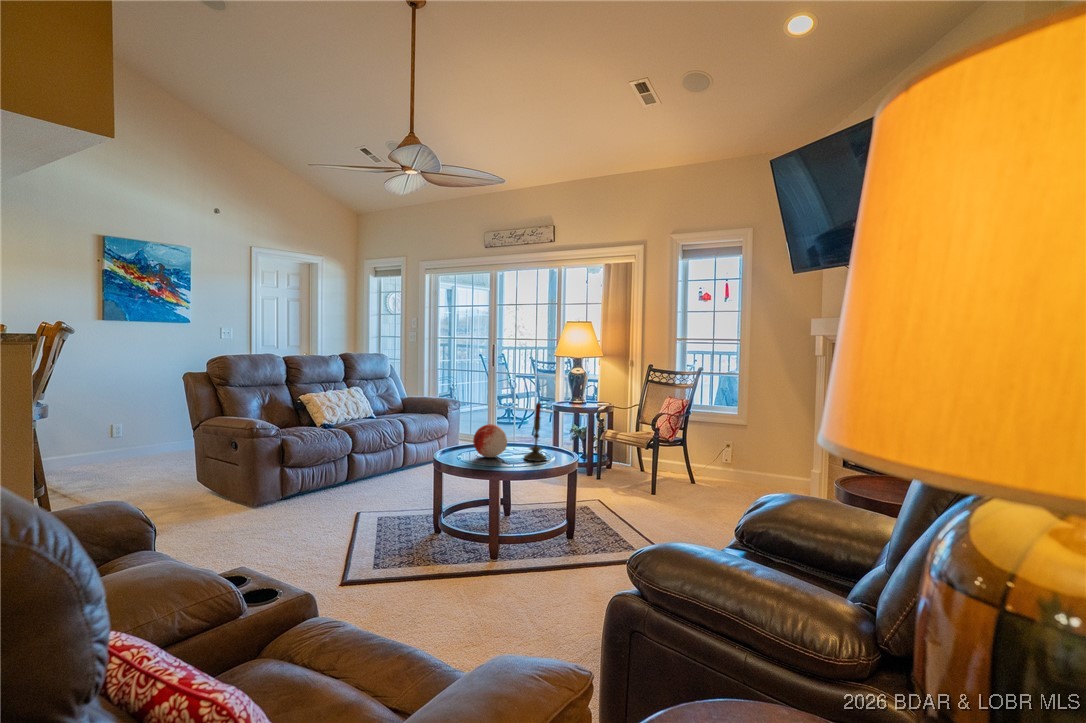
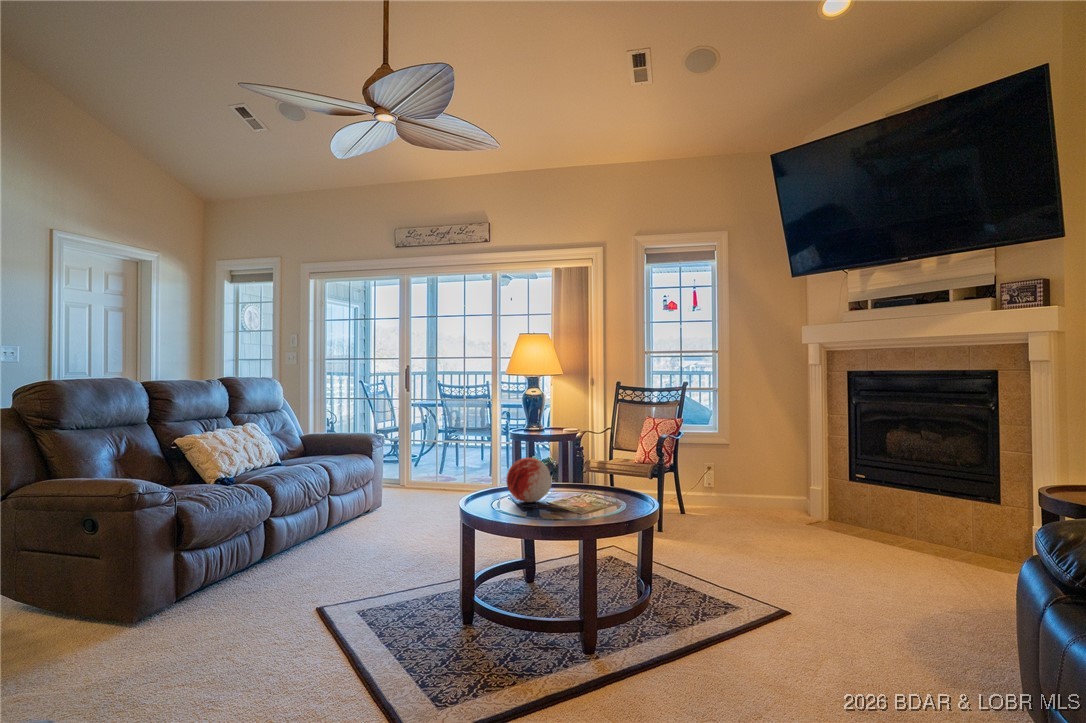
candle: present [524,403,546,461] -> none [572,424,601,501]

